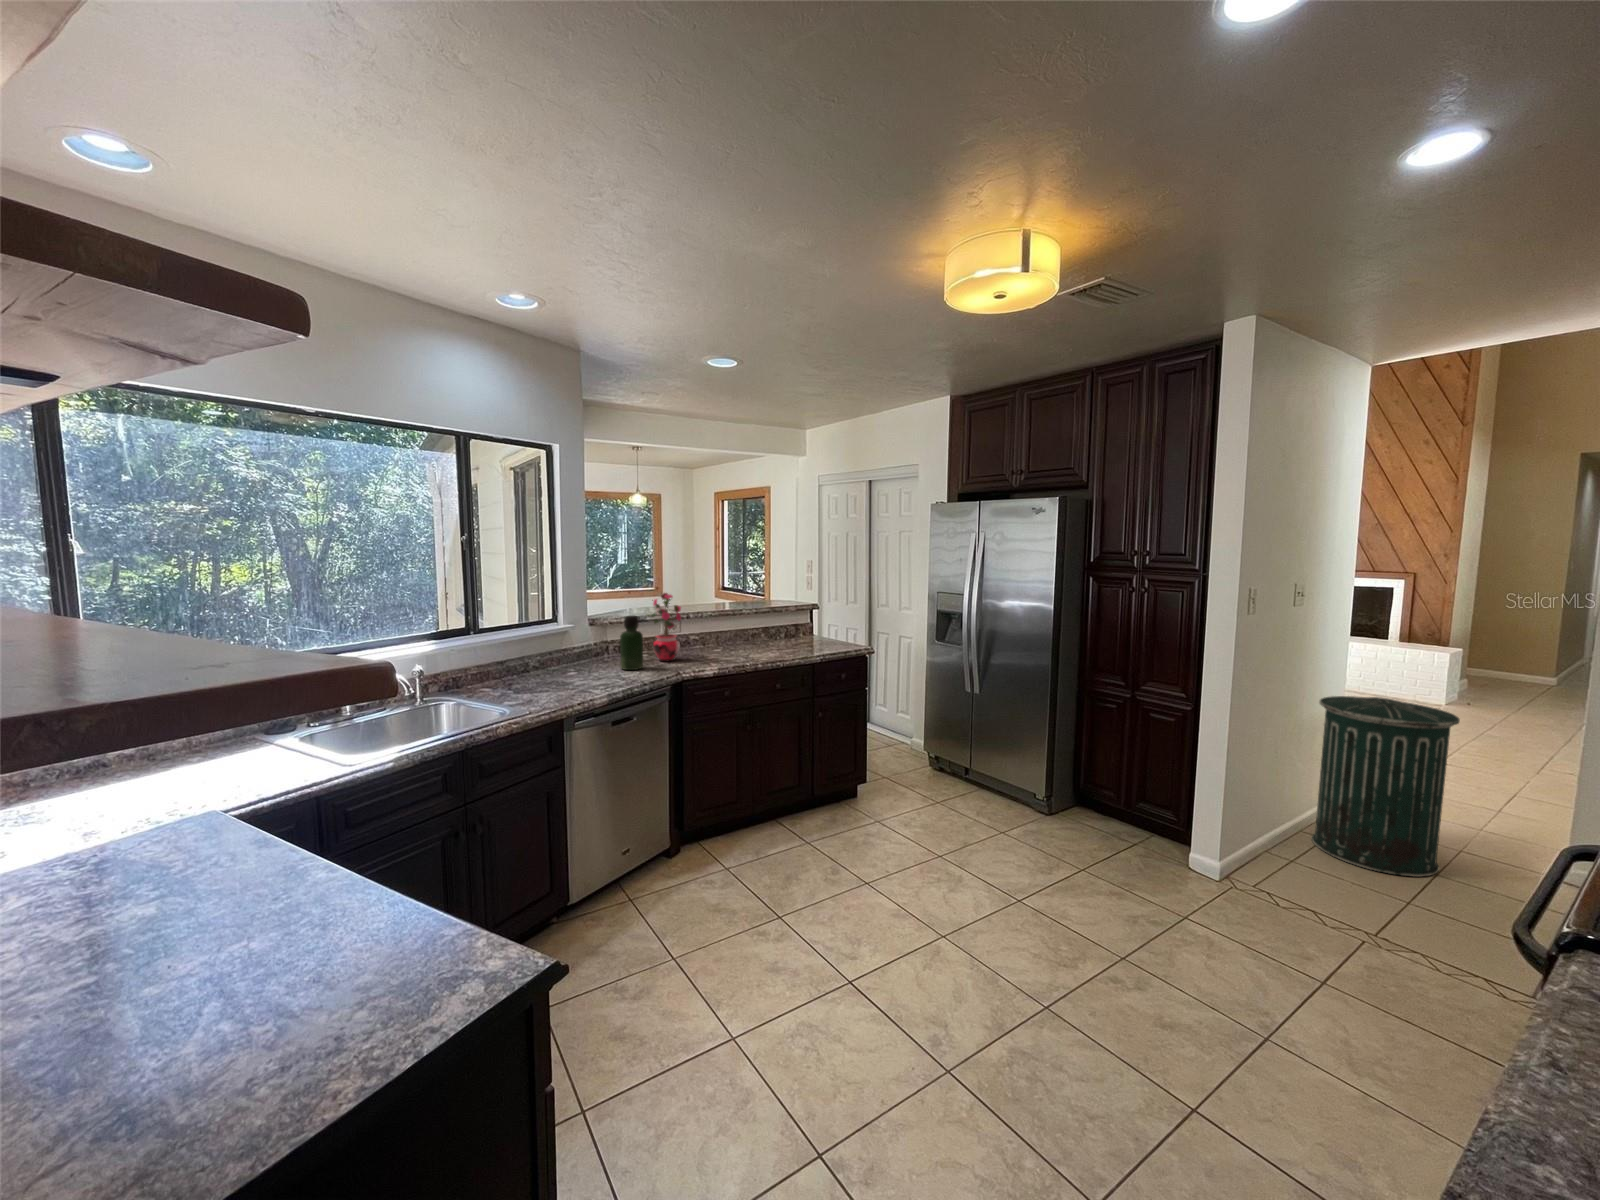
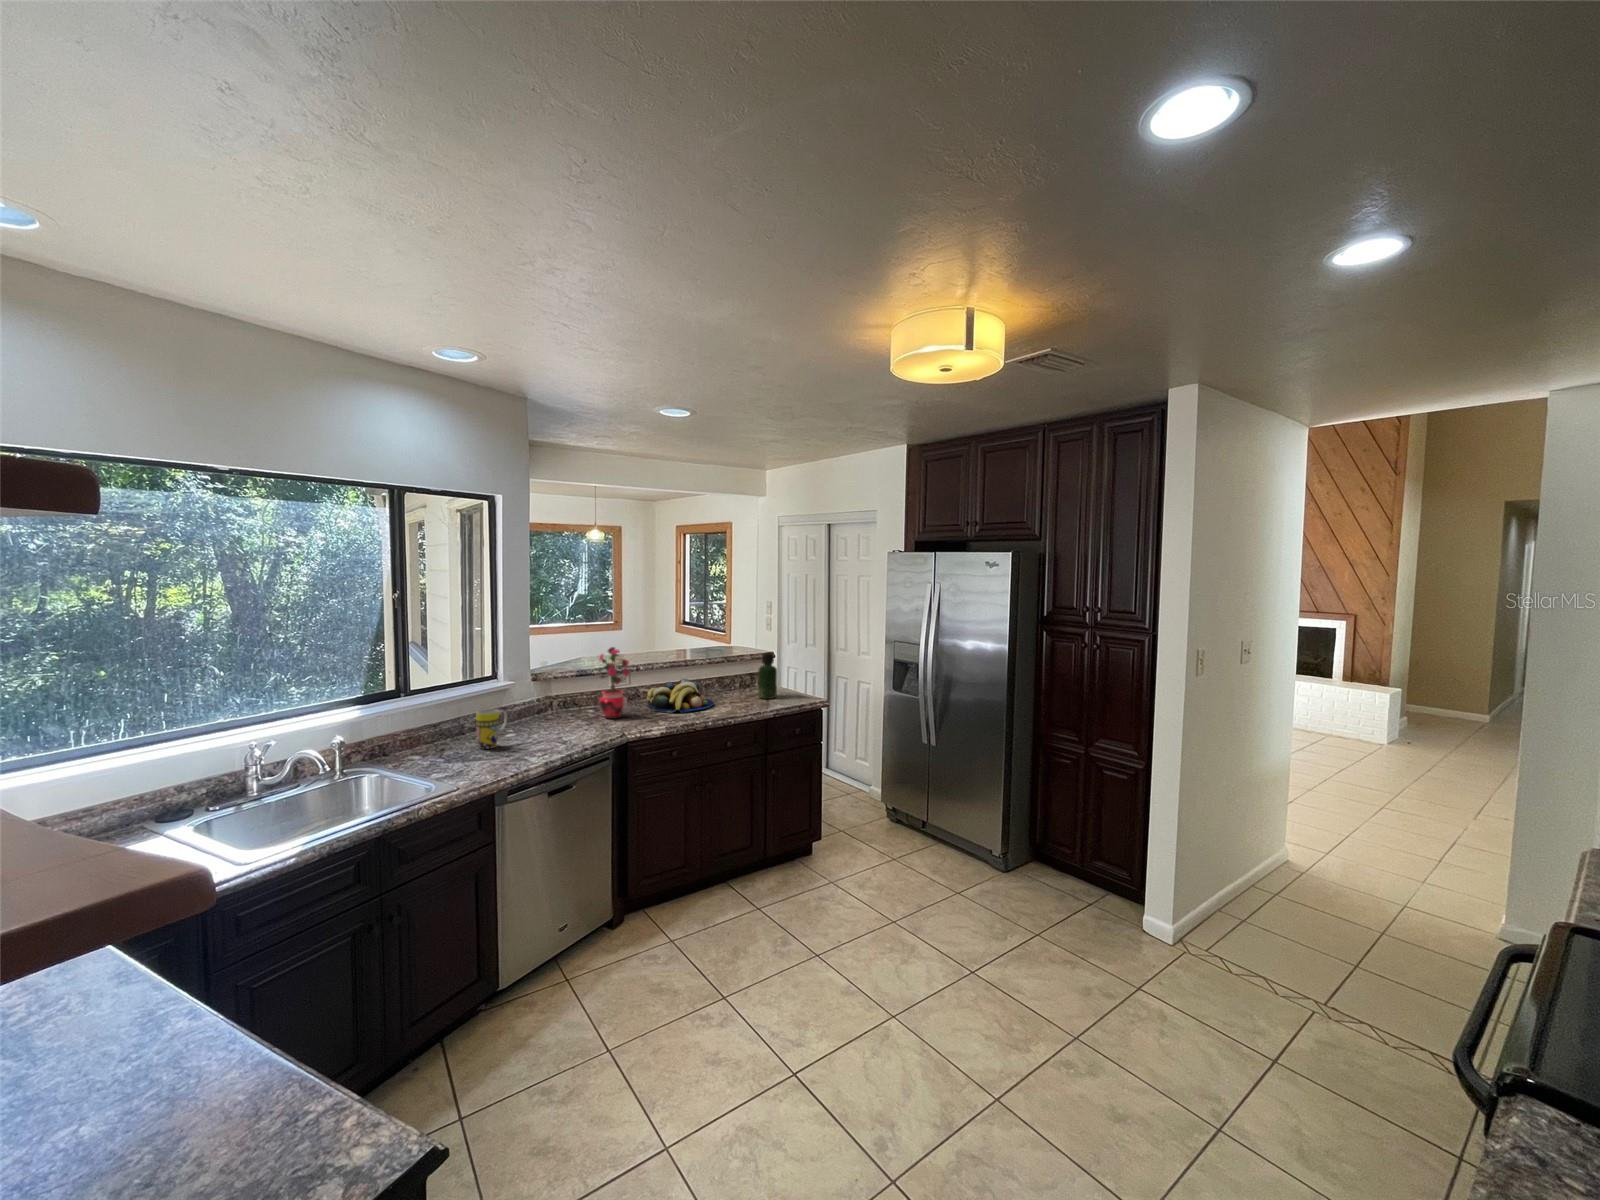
bottle: present [620,616,643,670] -> present [758,653,777,699]
fruit bowl: none [698,627,762,657] -> present [647,679,714,713]
mug: none [541,646,570,684] -> present [476,709,507,749]
trash can: present [1312,696,1460,877] -> none [1263,751,1401,936]

